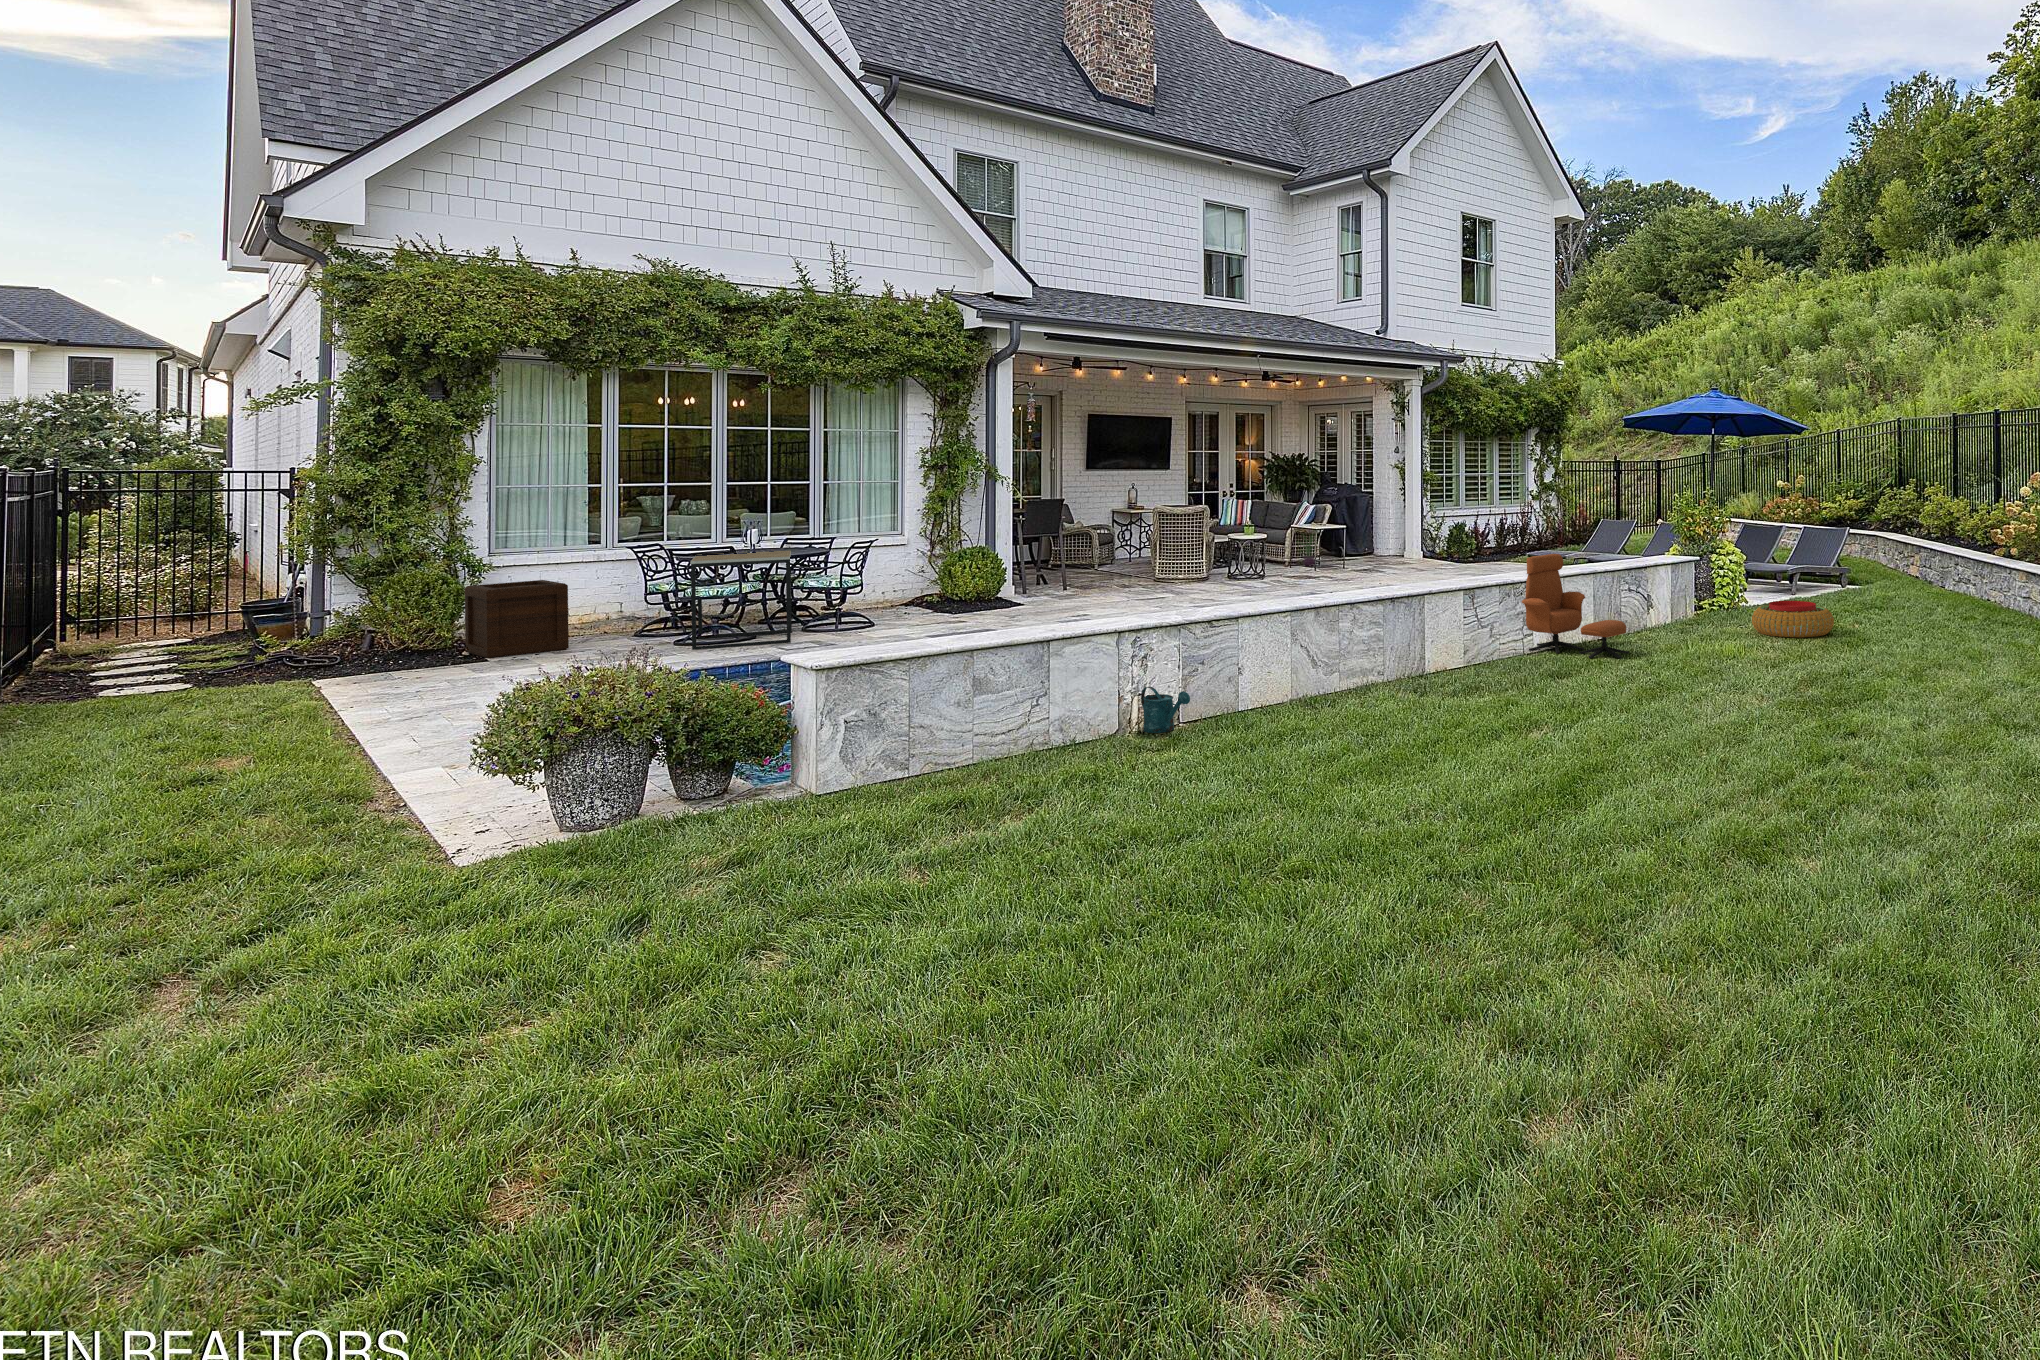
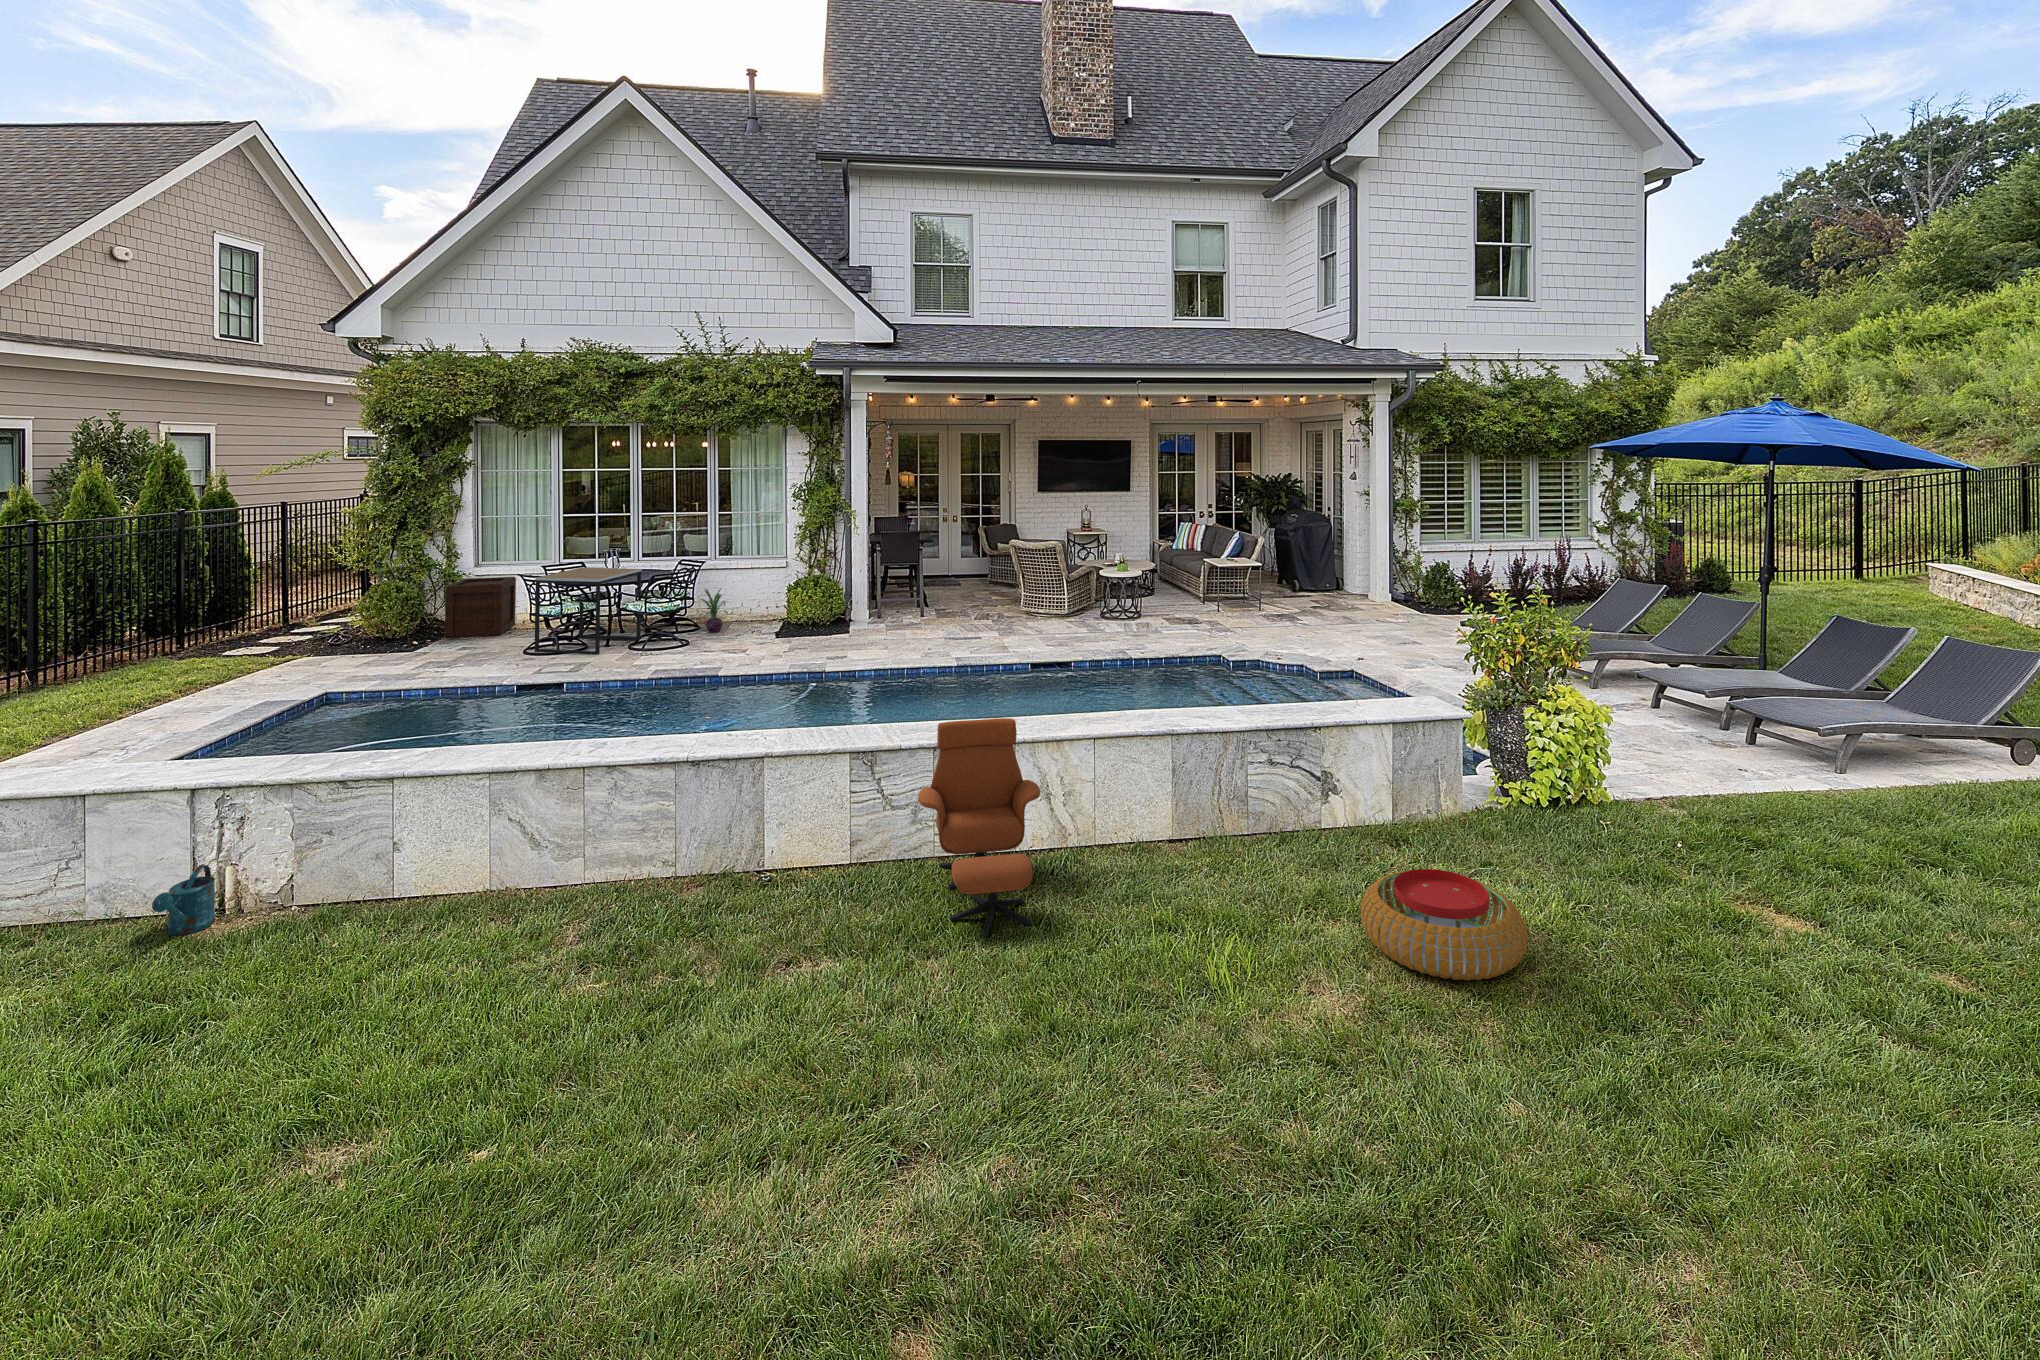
decorative plant: present [1300,538,1315,566] -> present [699,588,728,632]

